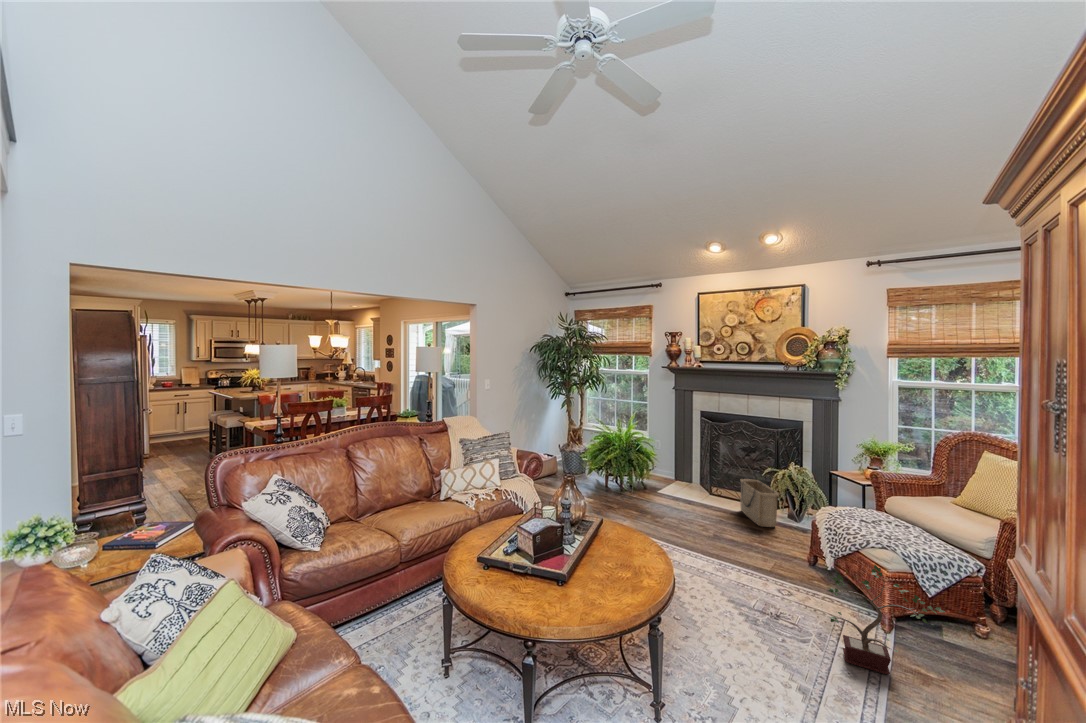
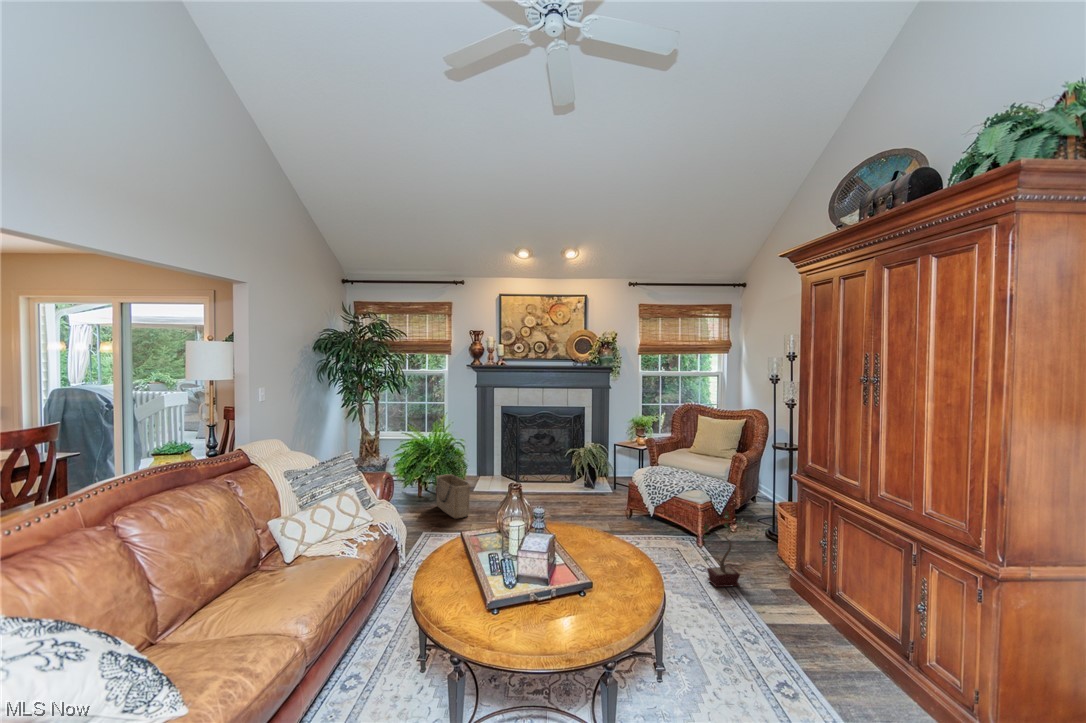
basket: present [740,479,779,527] -> present [436,474,471,518]

